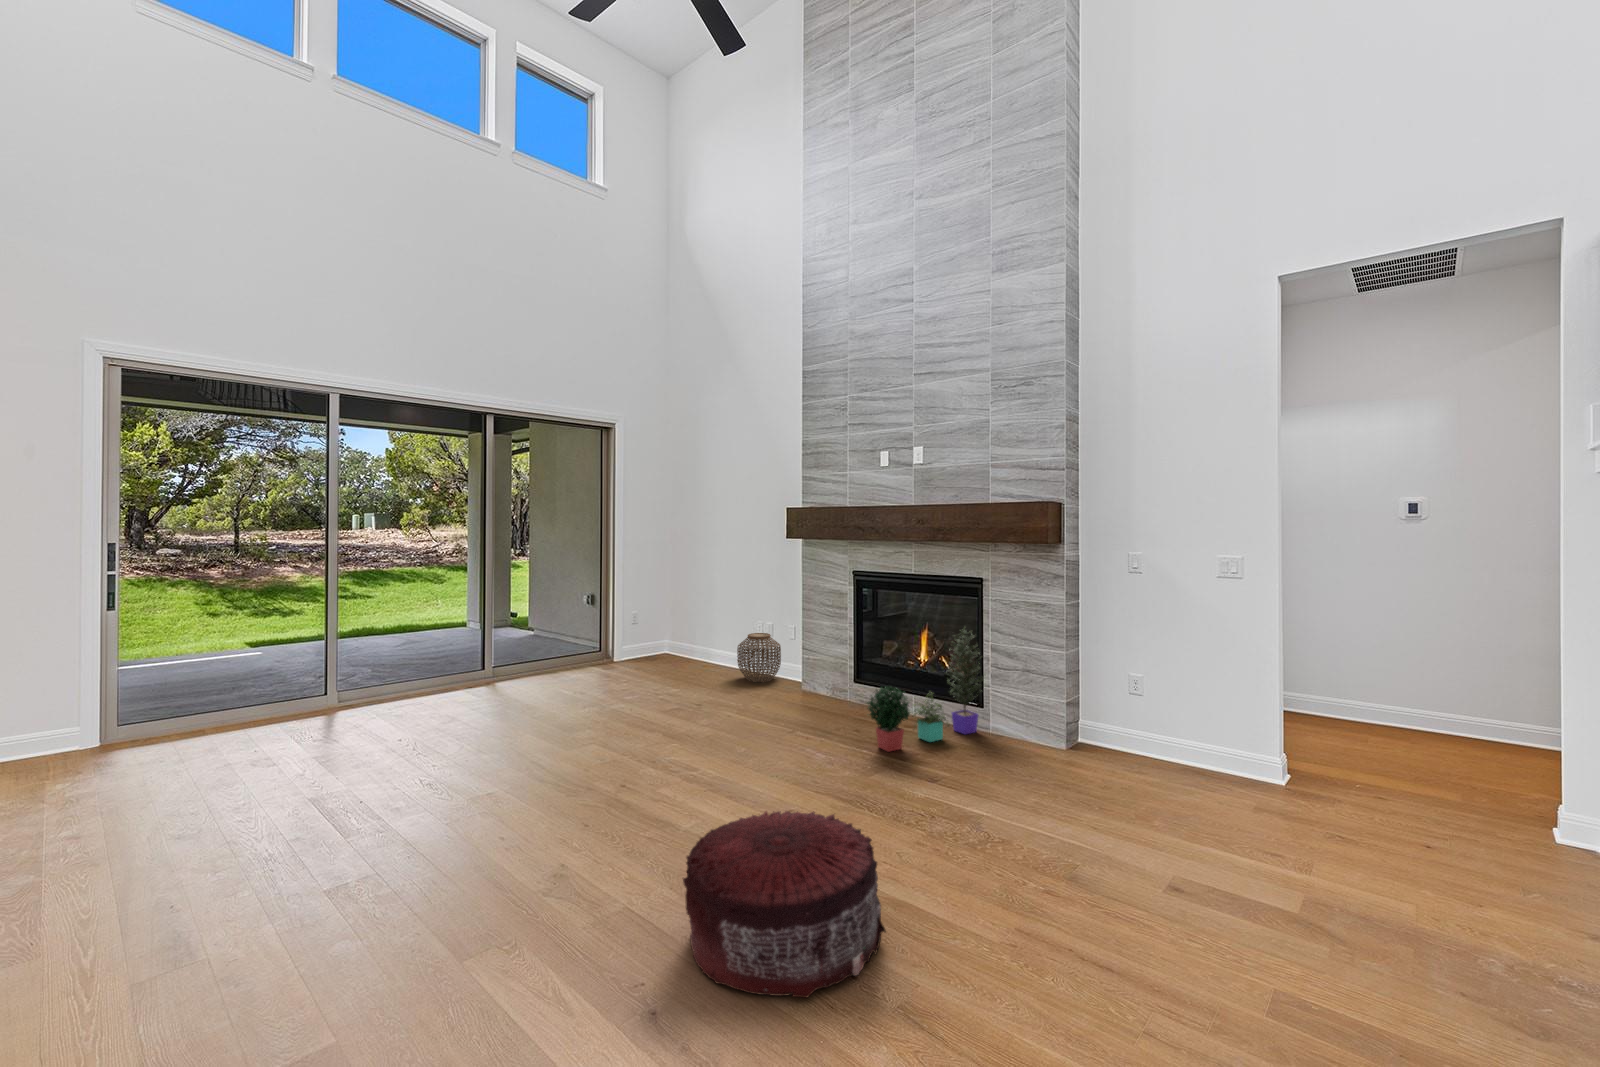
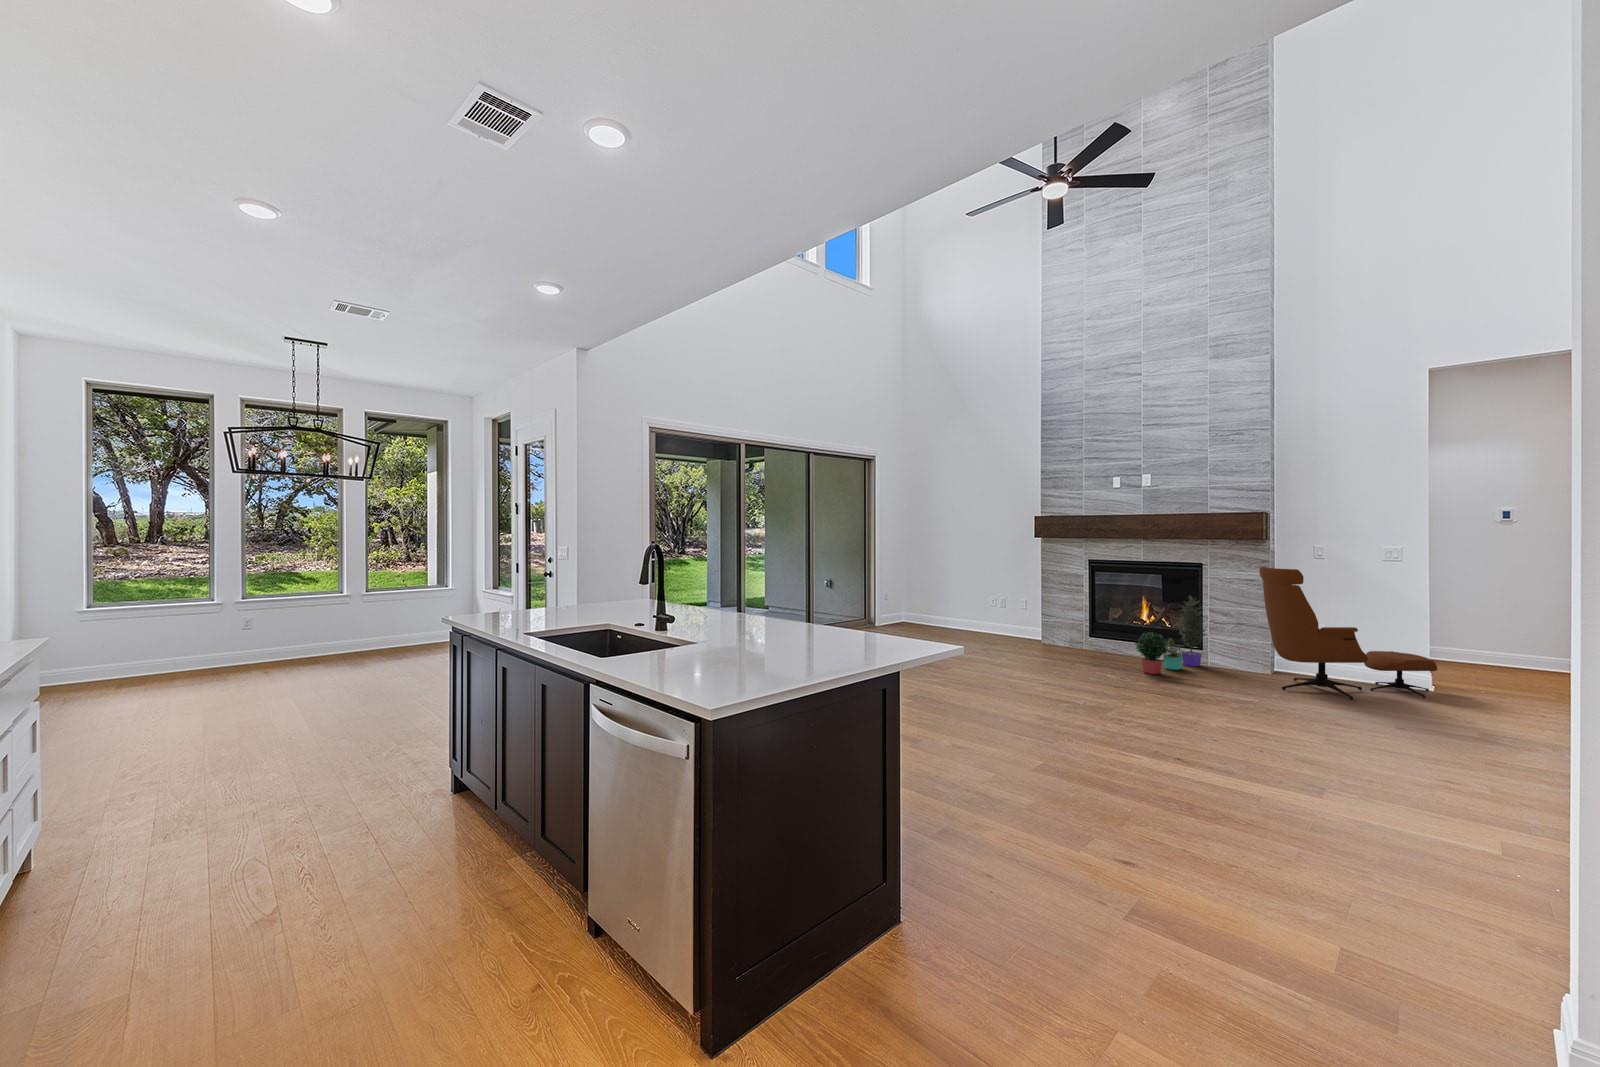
lounge chair: none [1023,587,1285,813] -> present [1259,566,1437,700]
woven basket: present [737,633,781,682] -> none [986,605,1019,640]
pouf: present [683,811,886,998] -> none [1145,681,1262,755]

